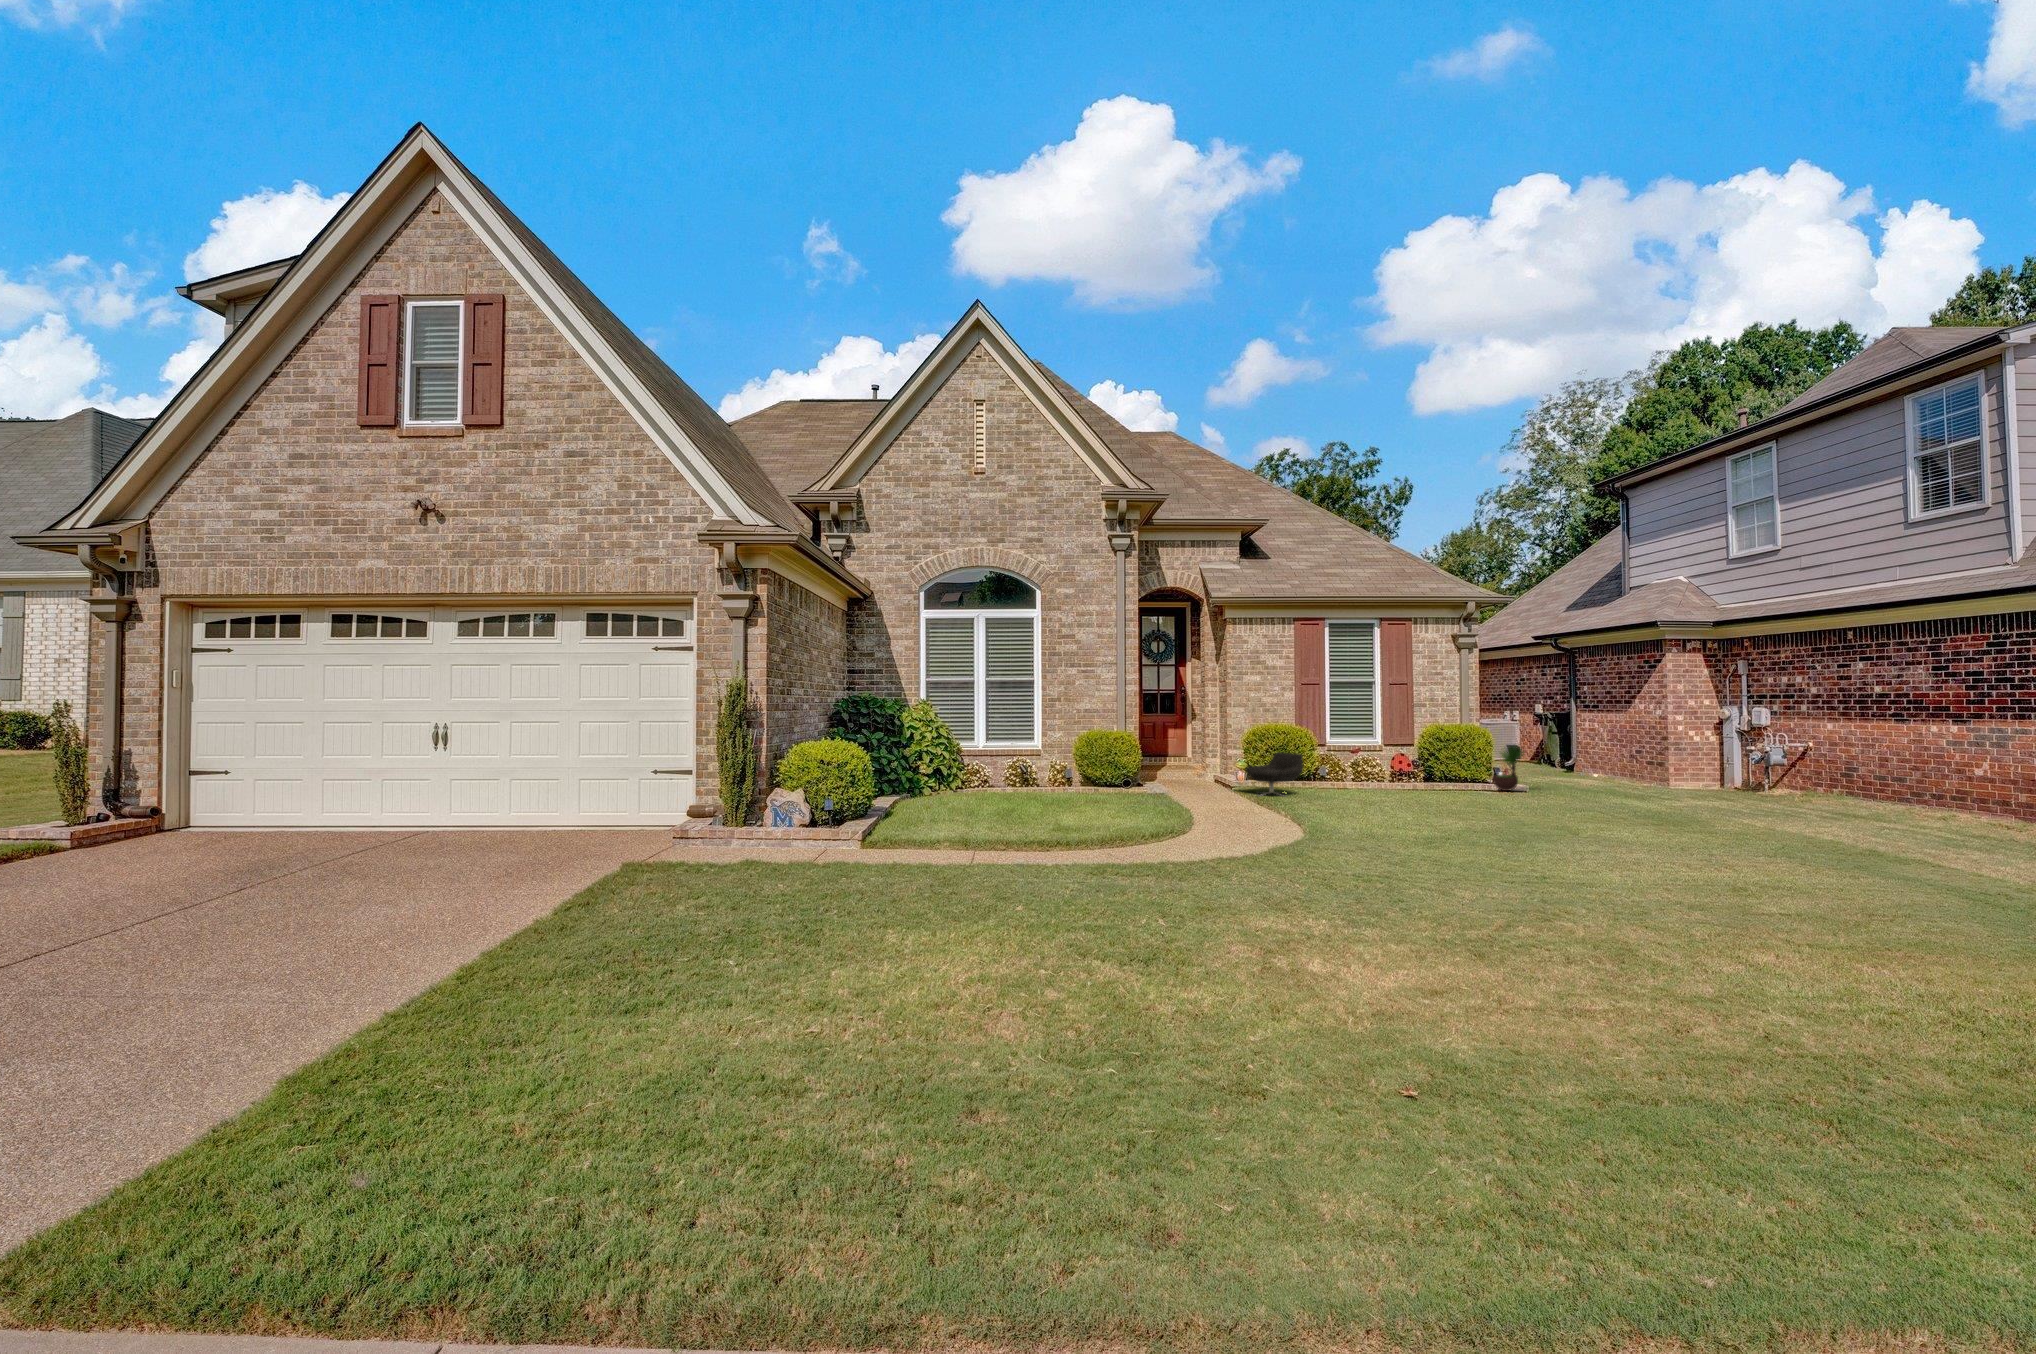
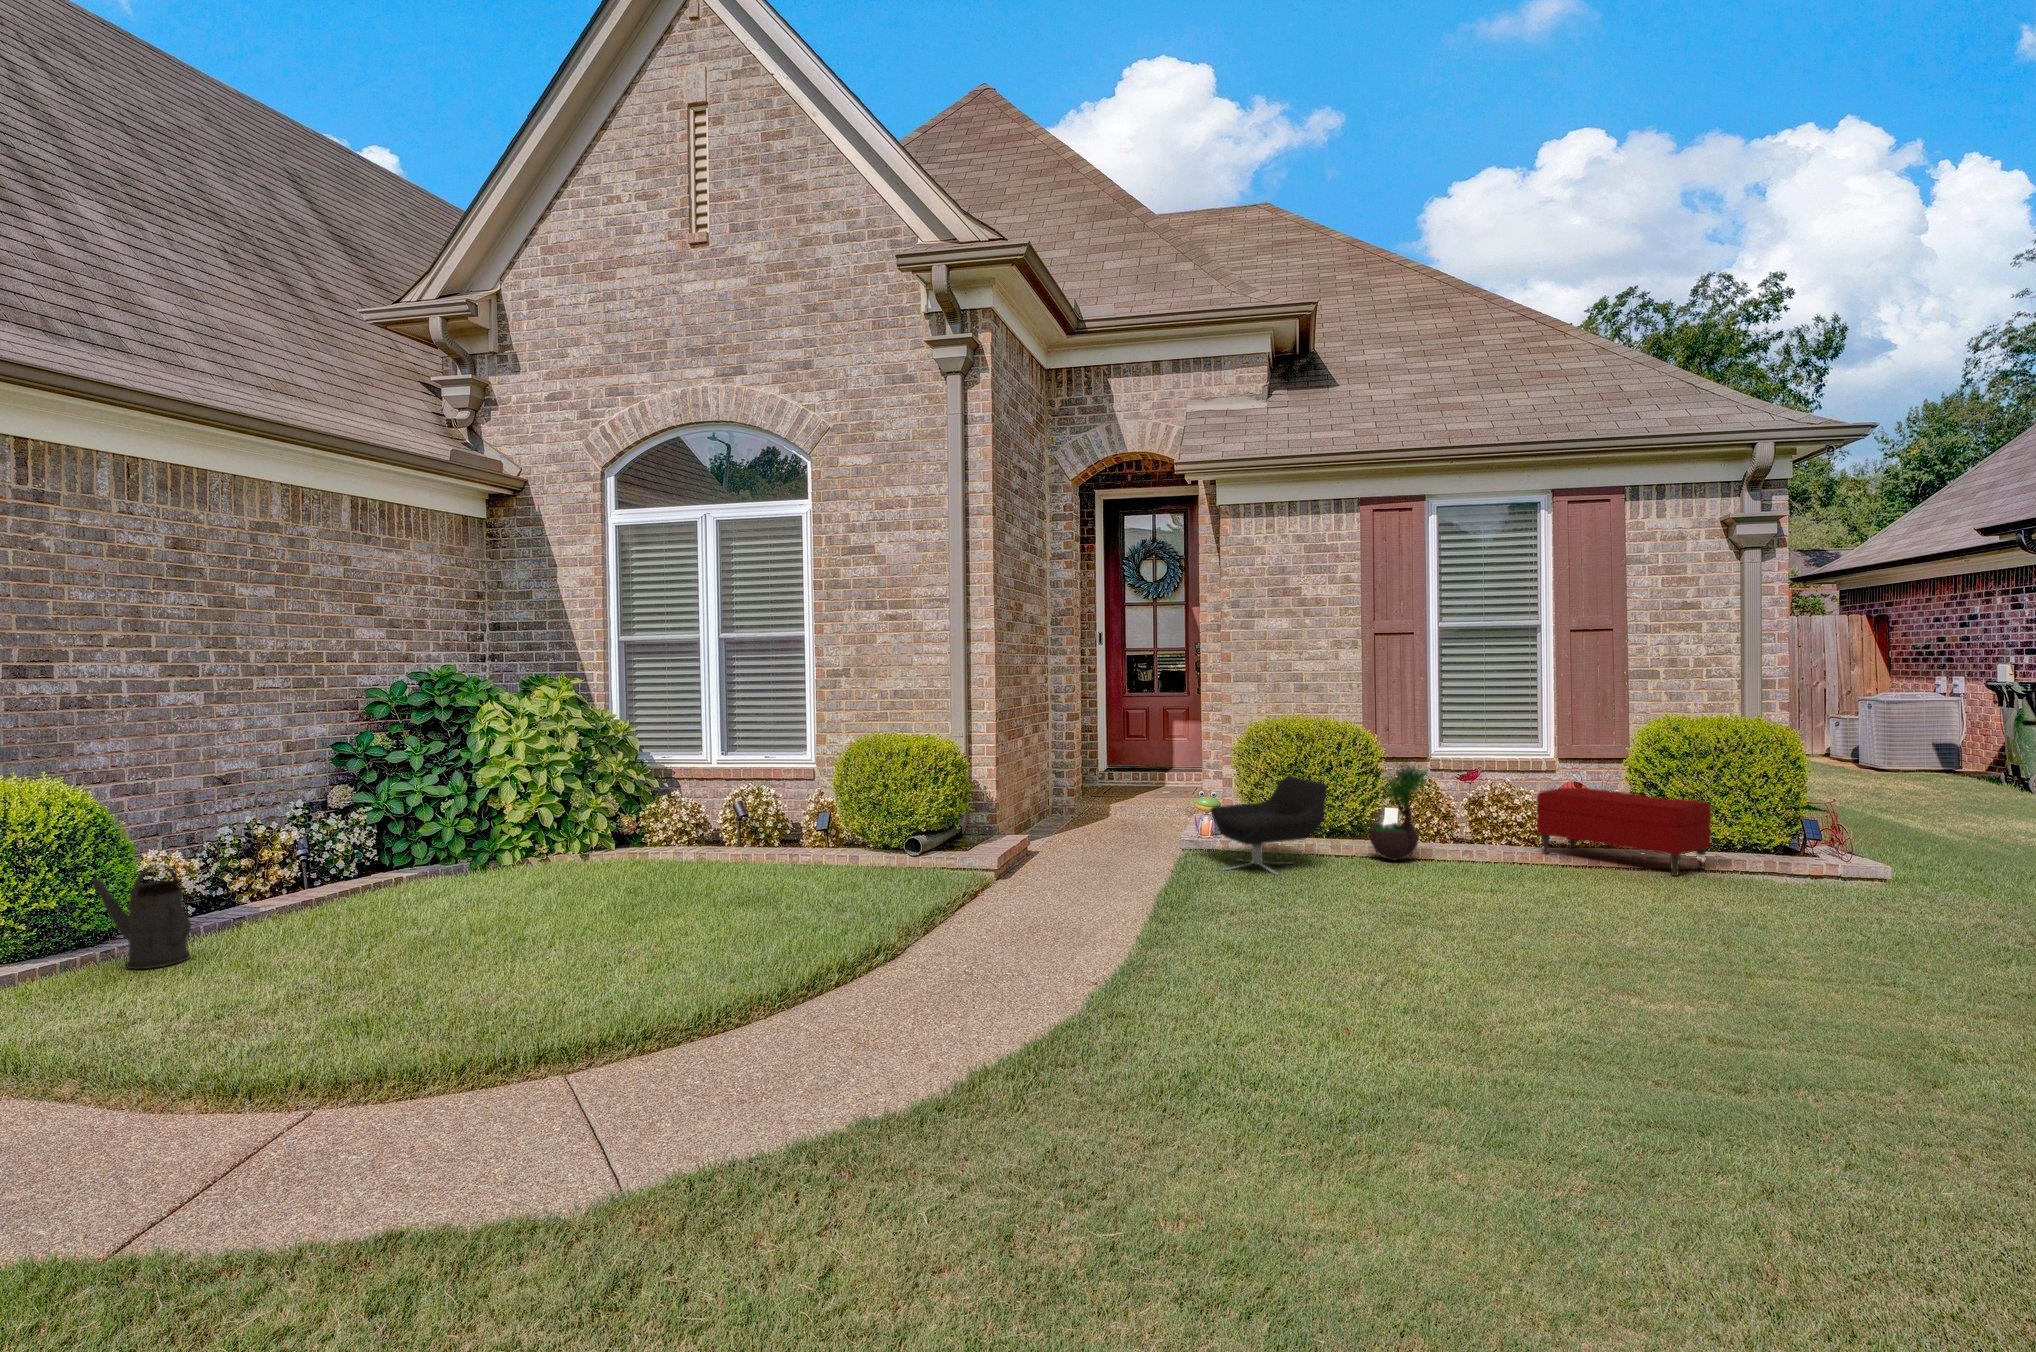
potted tree: present [1493,745,1524,791] -> present [1370,761,1432,860]
bench: none [1382,757,1459,793] -> present [1537,788,1711,876]
watering can: none [844,783,900,830] -> present [91,864,191,969]

